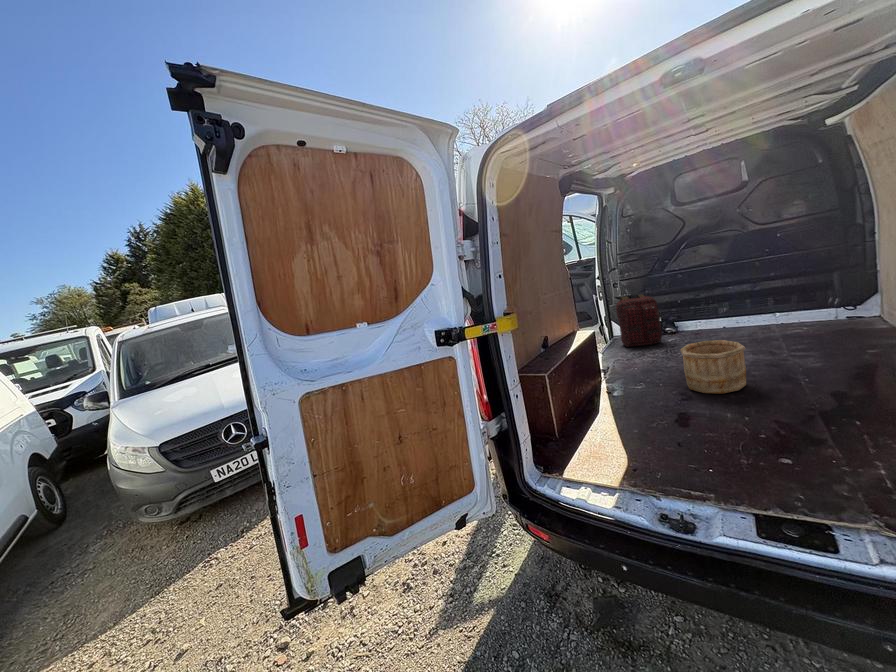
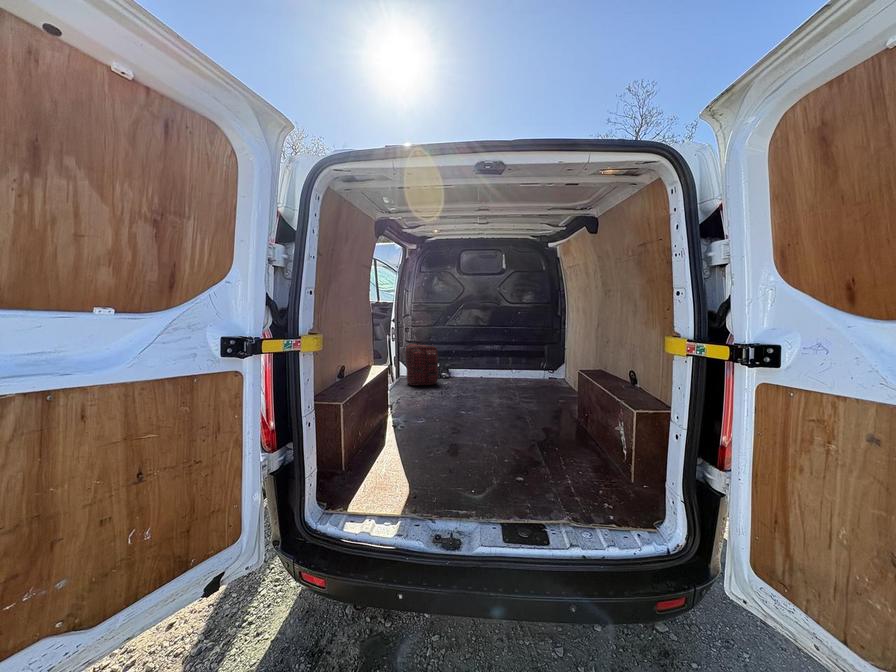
wooden bucket: present [680,340,746,394] -> none [453,384,497,427]

